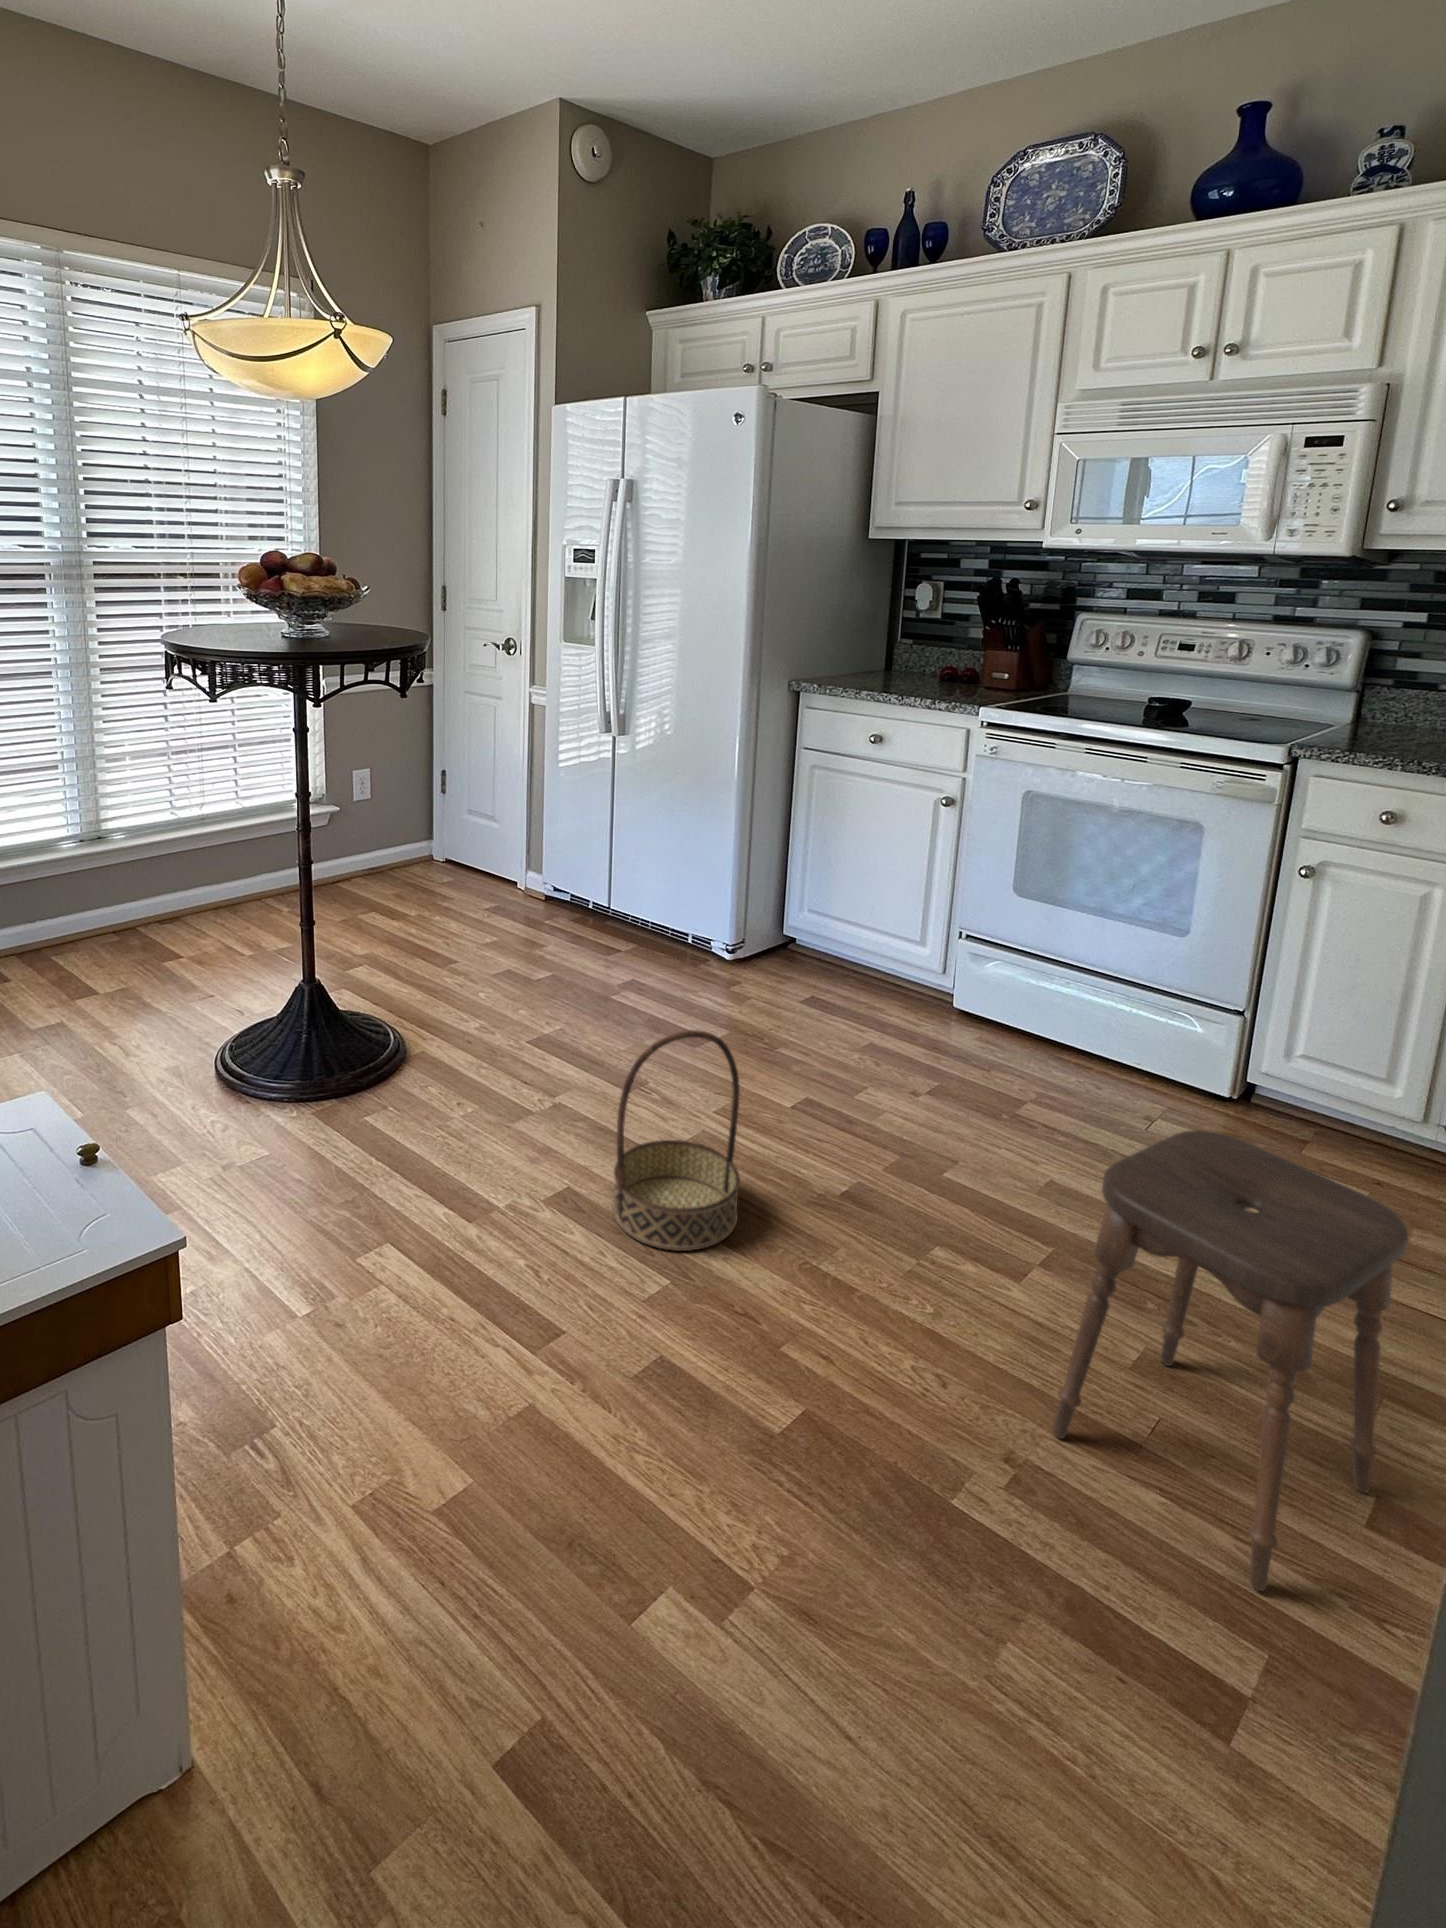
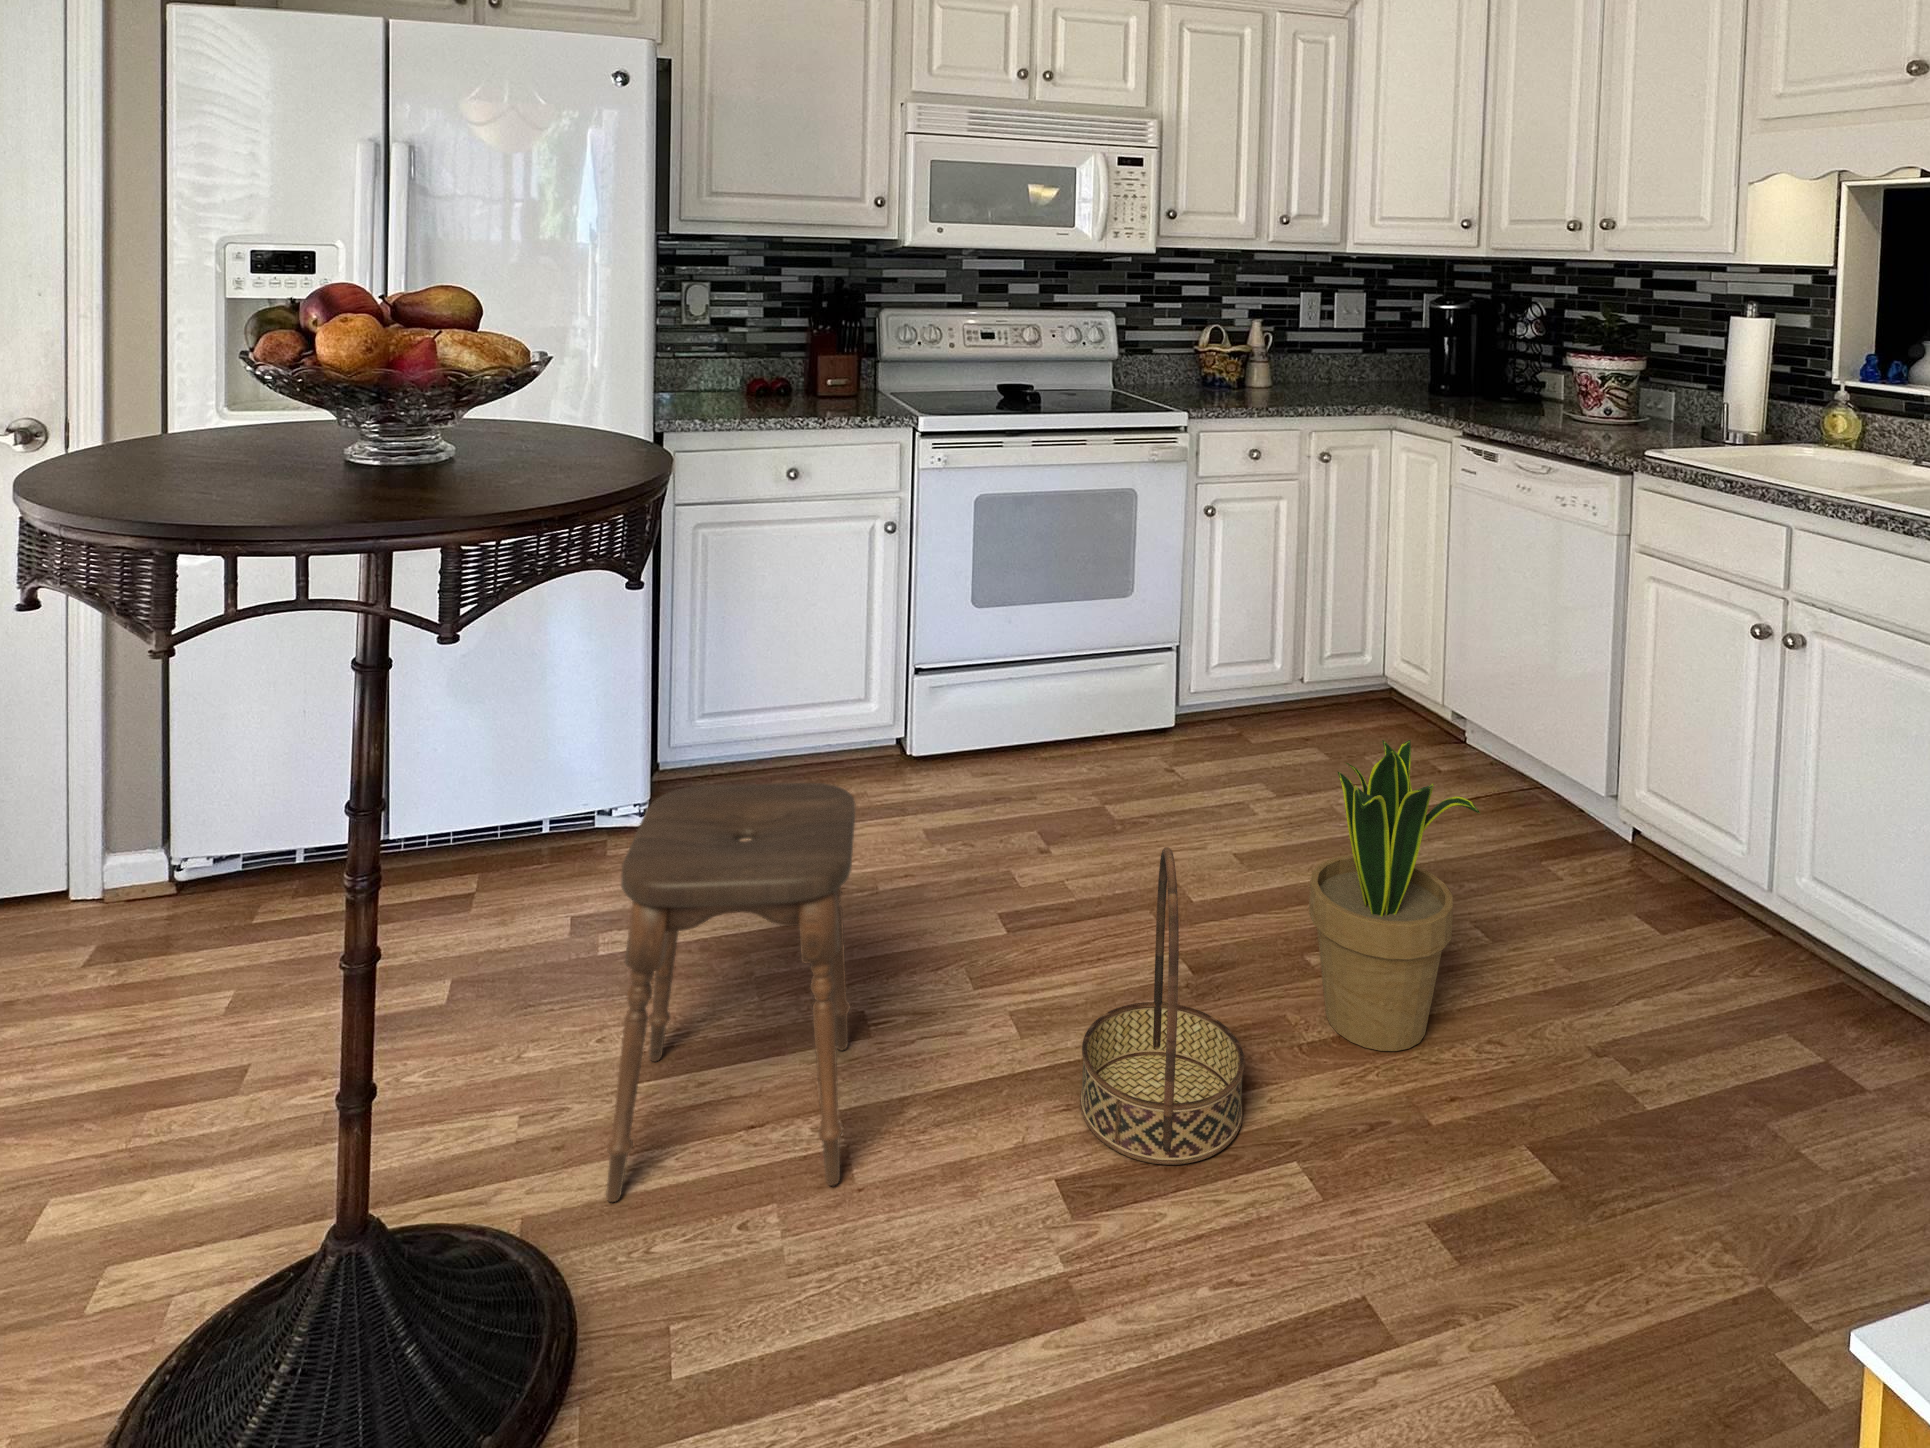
potted plant: none [826,1054,1011,1337] -> present [1309,740,1480,1051]
stool: present [1053,1130,1408,1591] -> present [606,783,855,1202]

